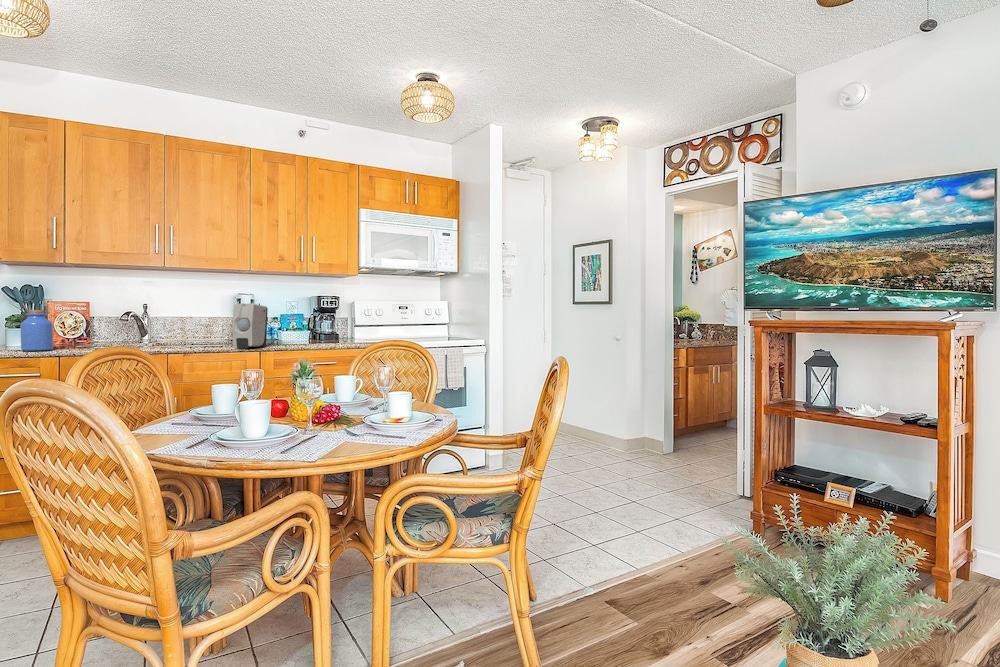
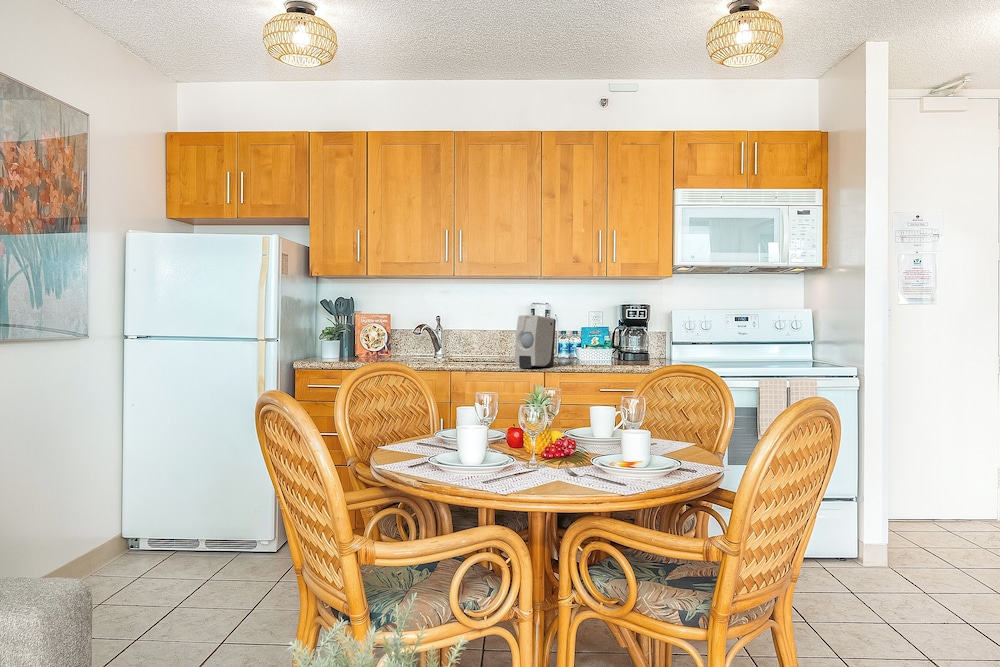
jar: present [20,310,53,351] -> none [328,323,354,364]

